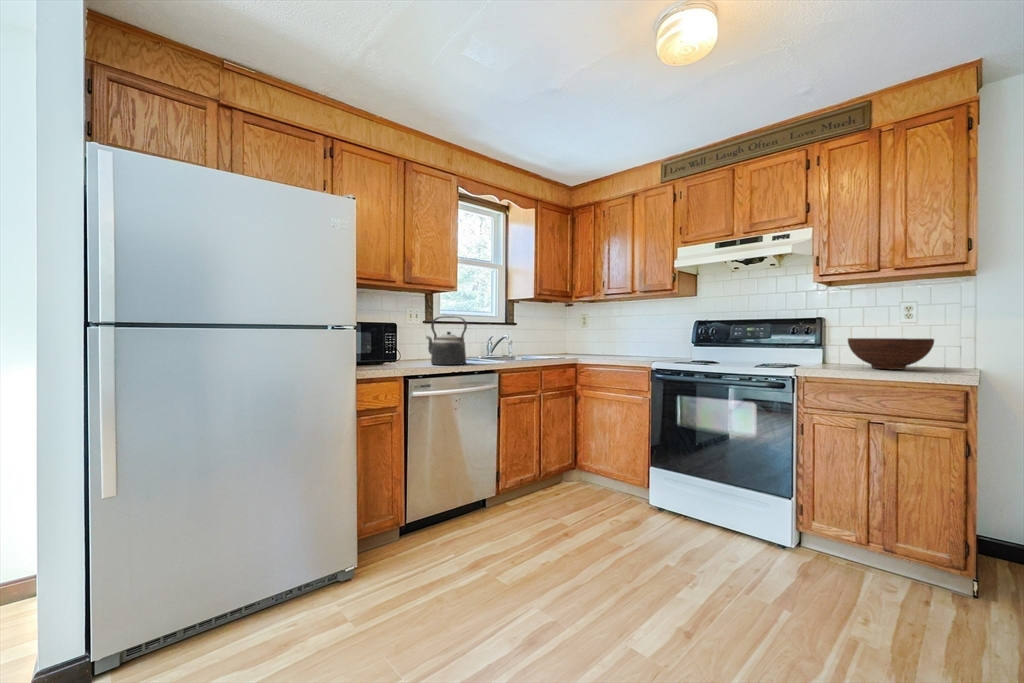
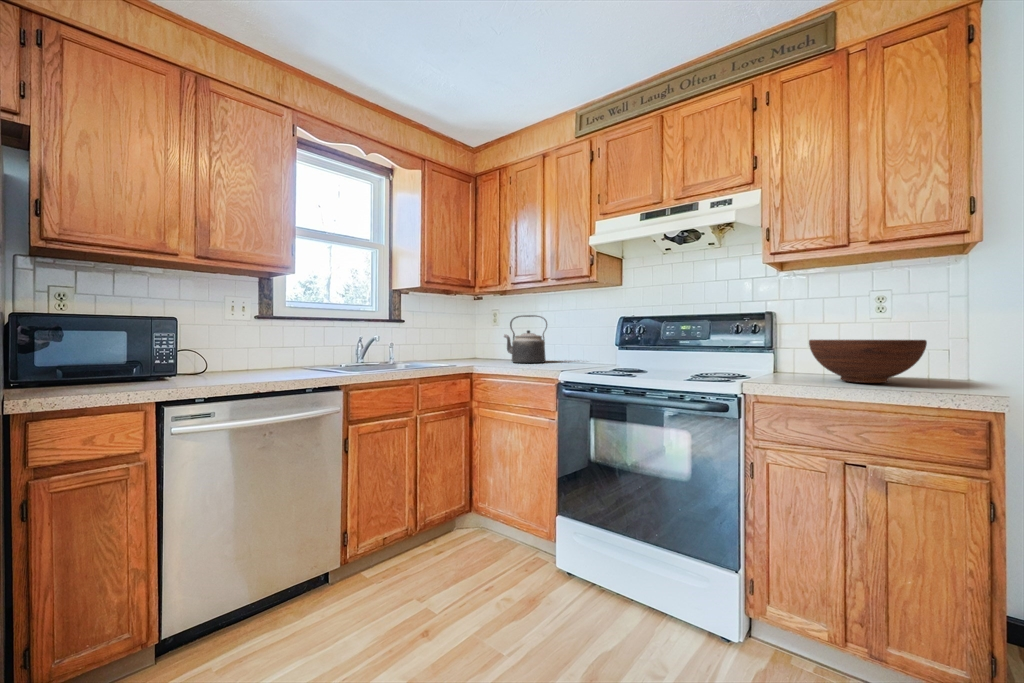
kettle: present [426,316,467,365] -> present [504,315,547,363]

